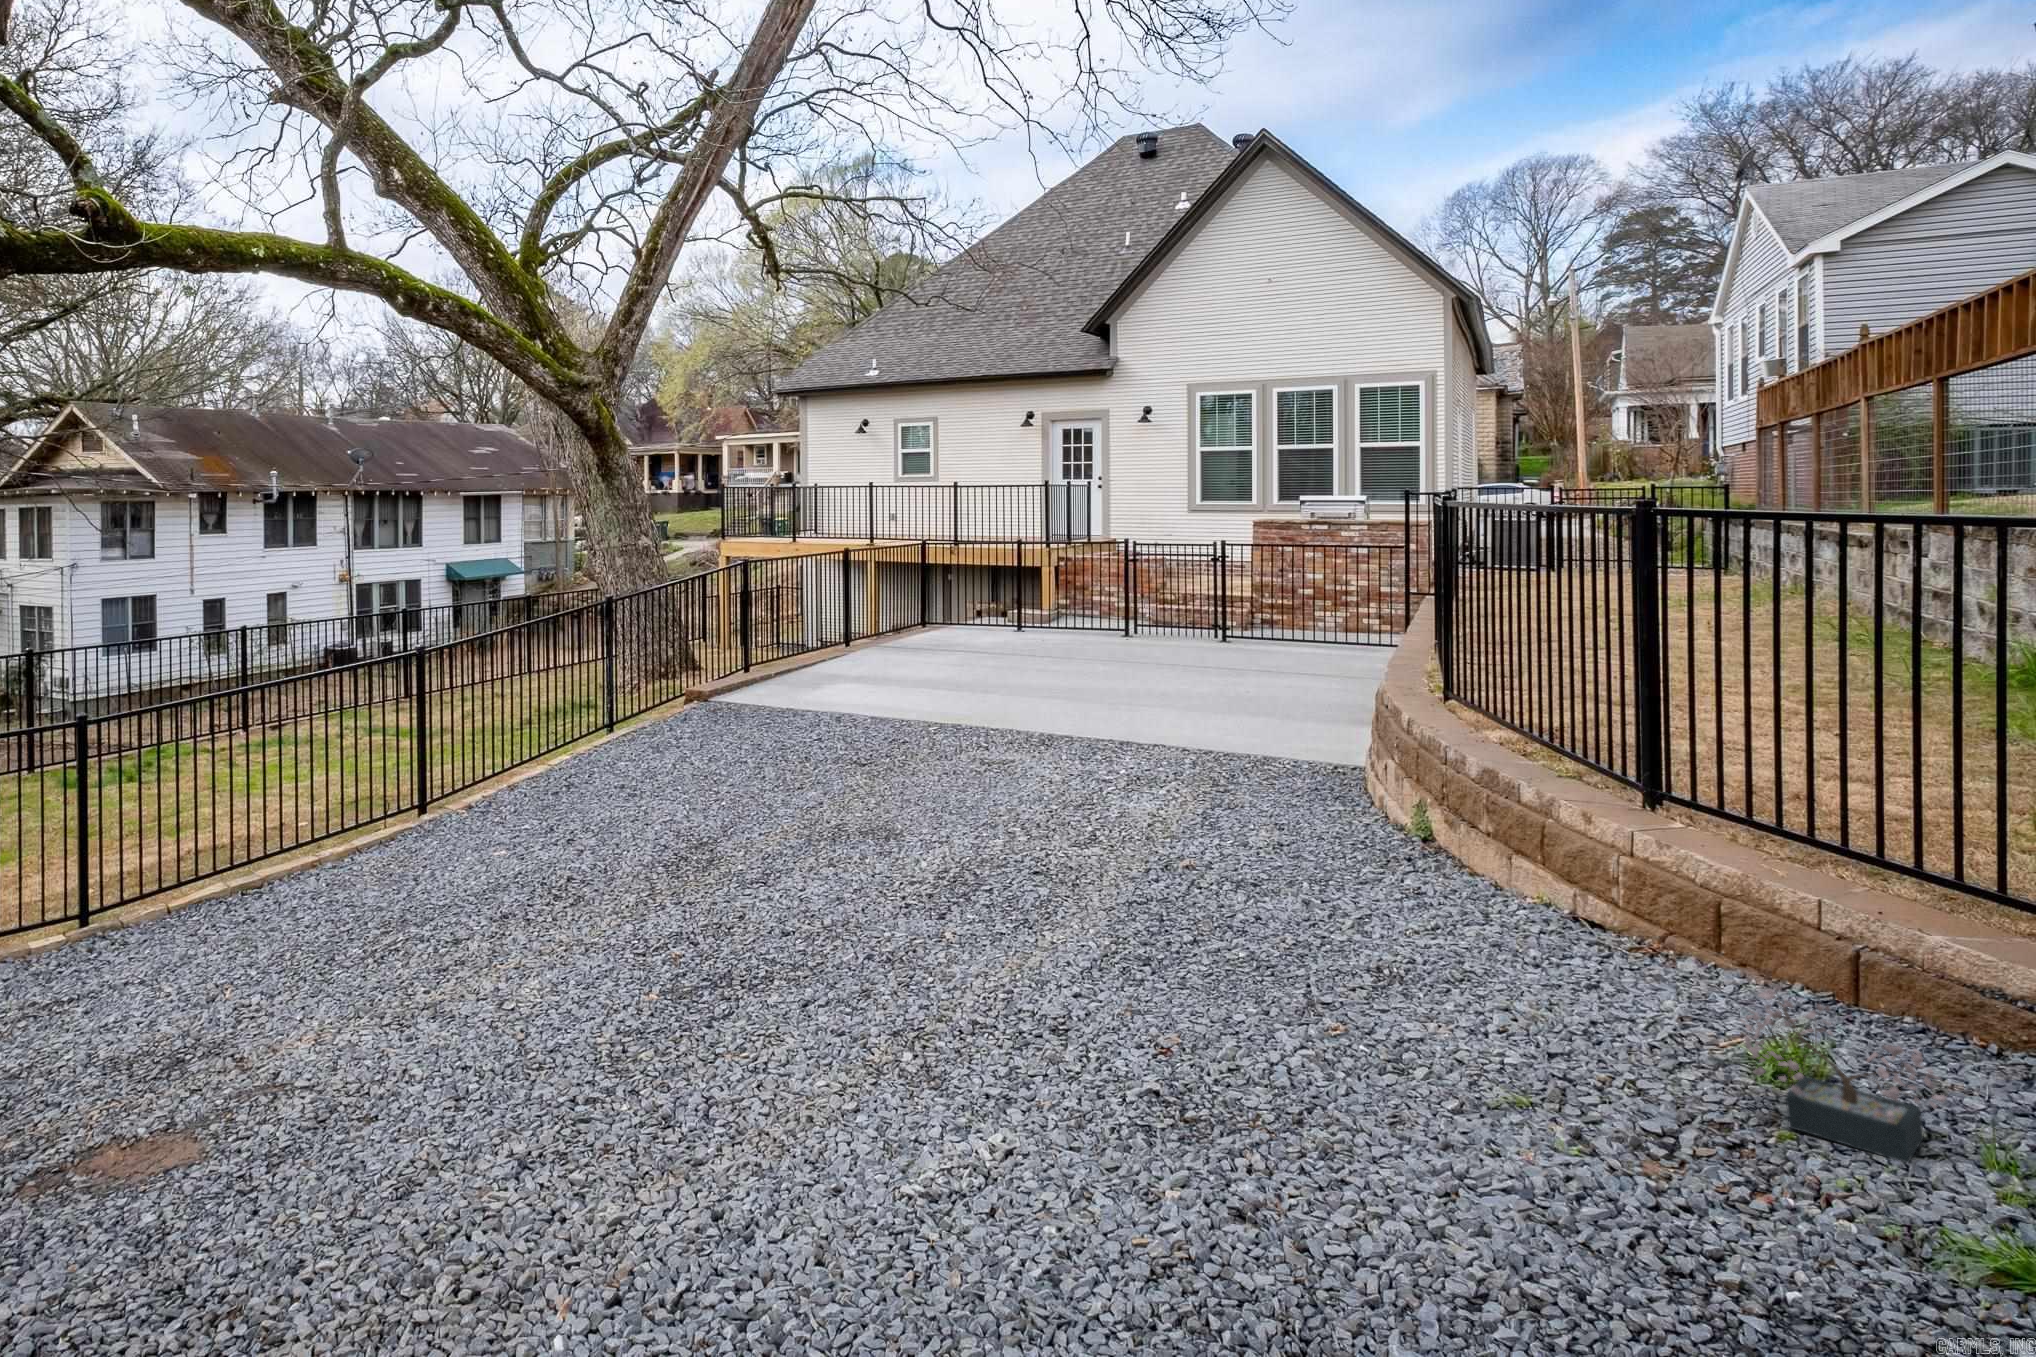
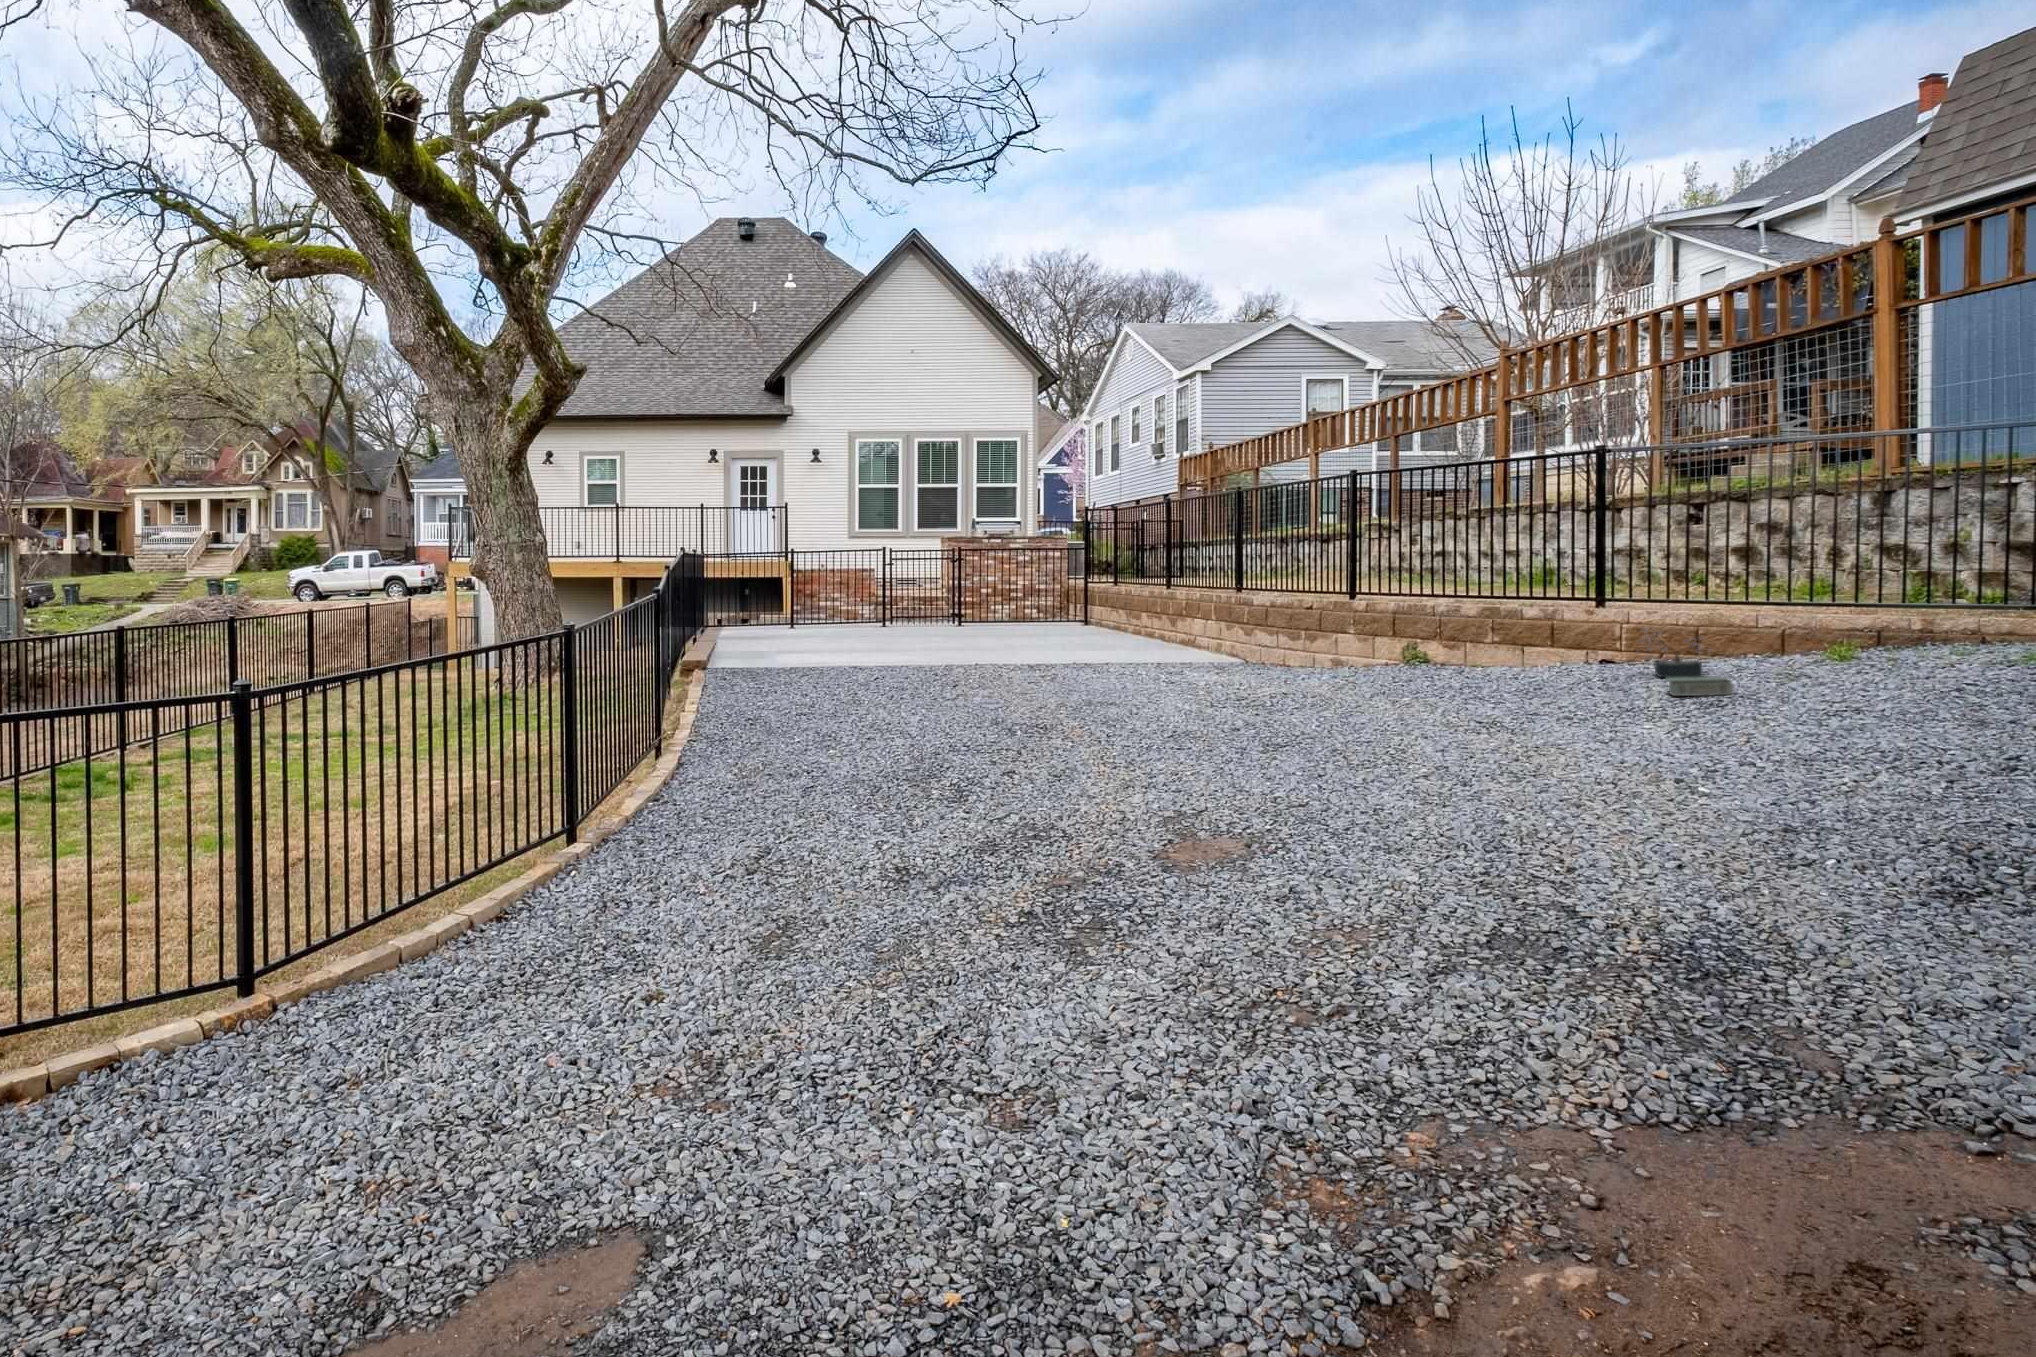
toolbox: none [1672,1159,1867,1293] -> present [1666,676,1733,696]

